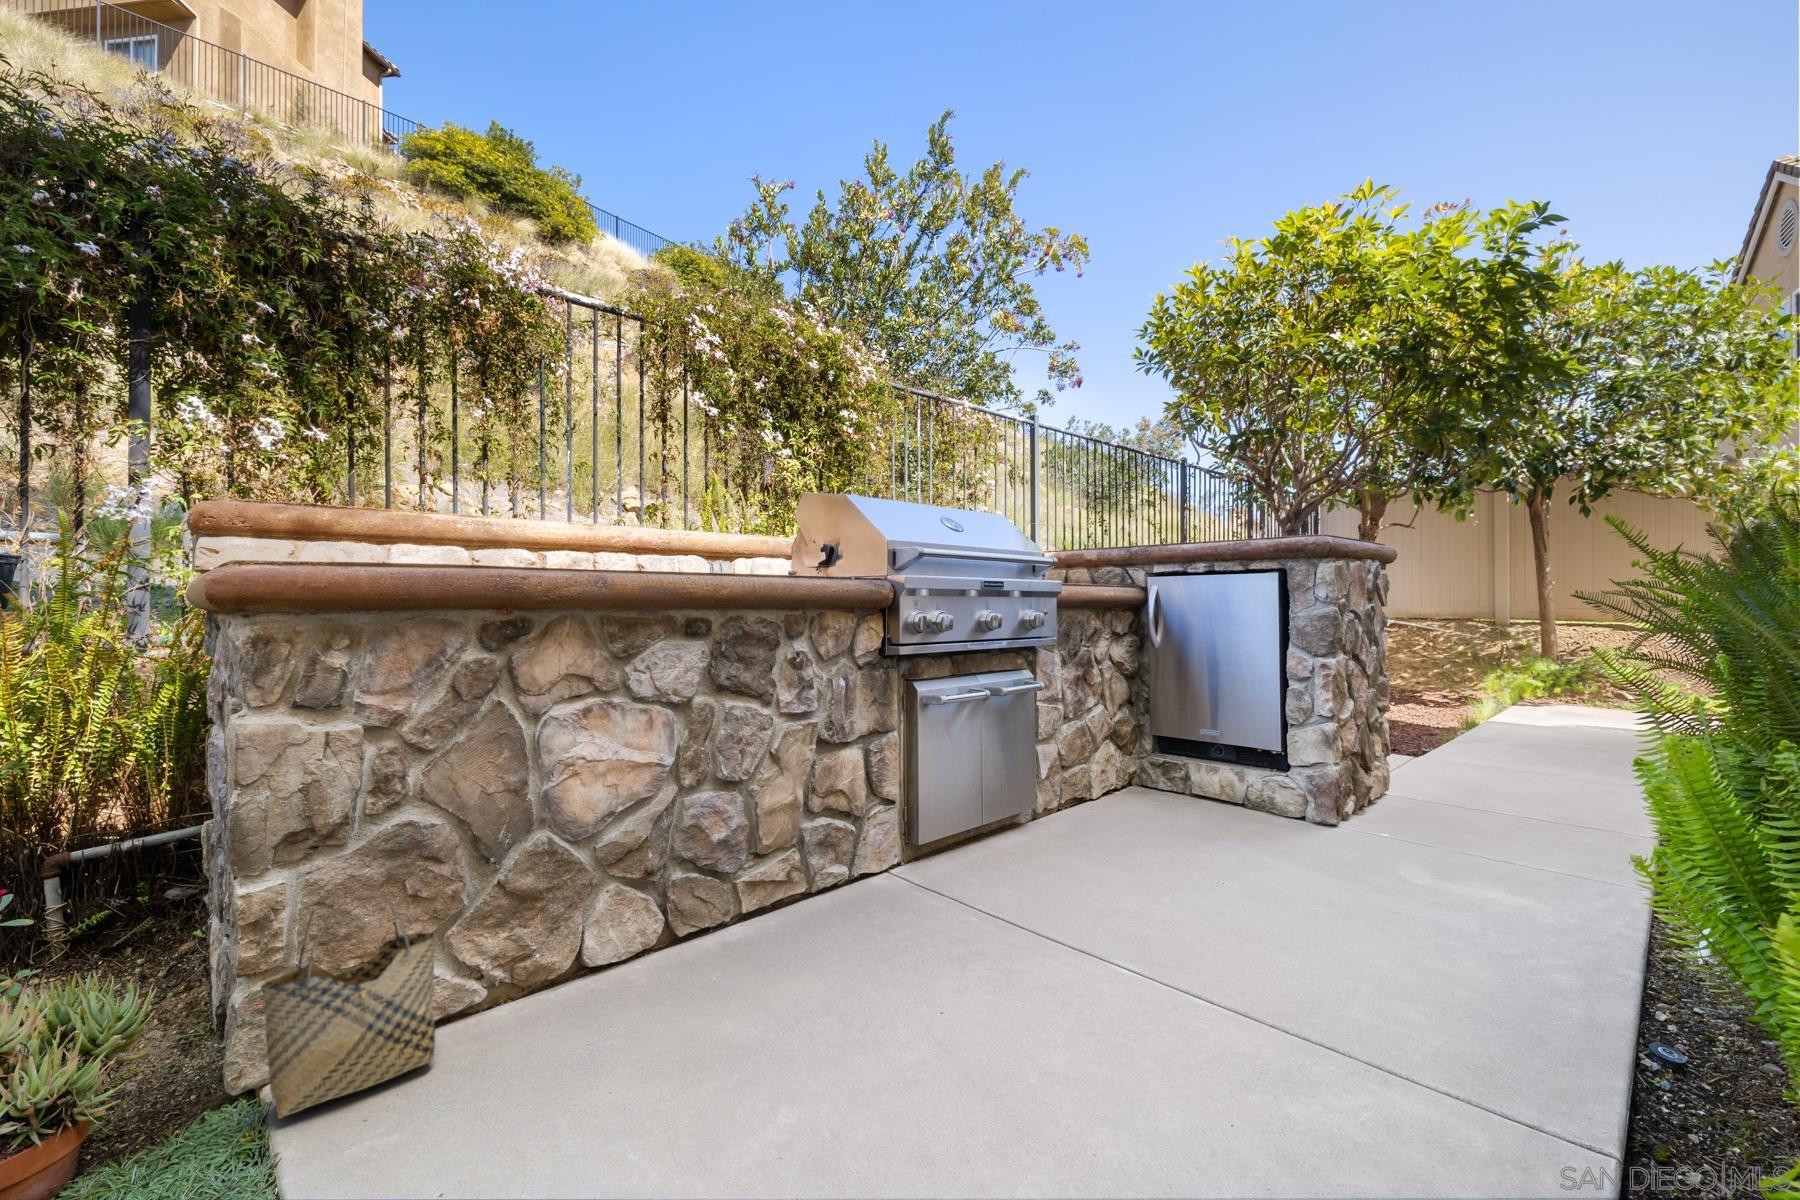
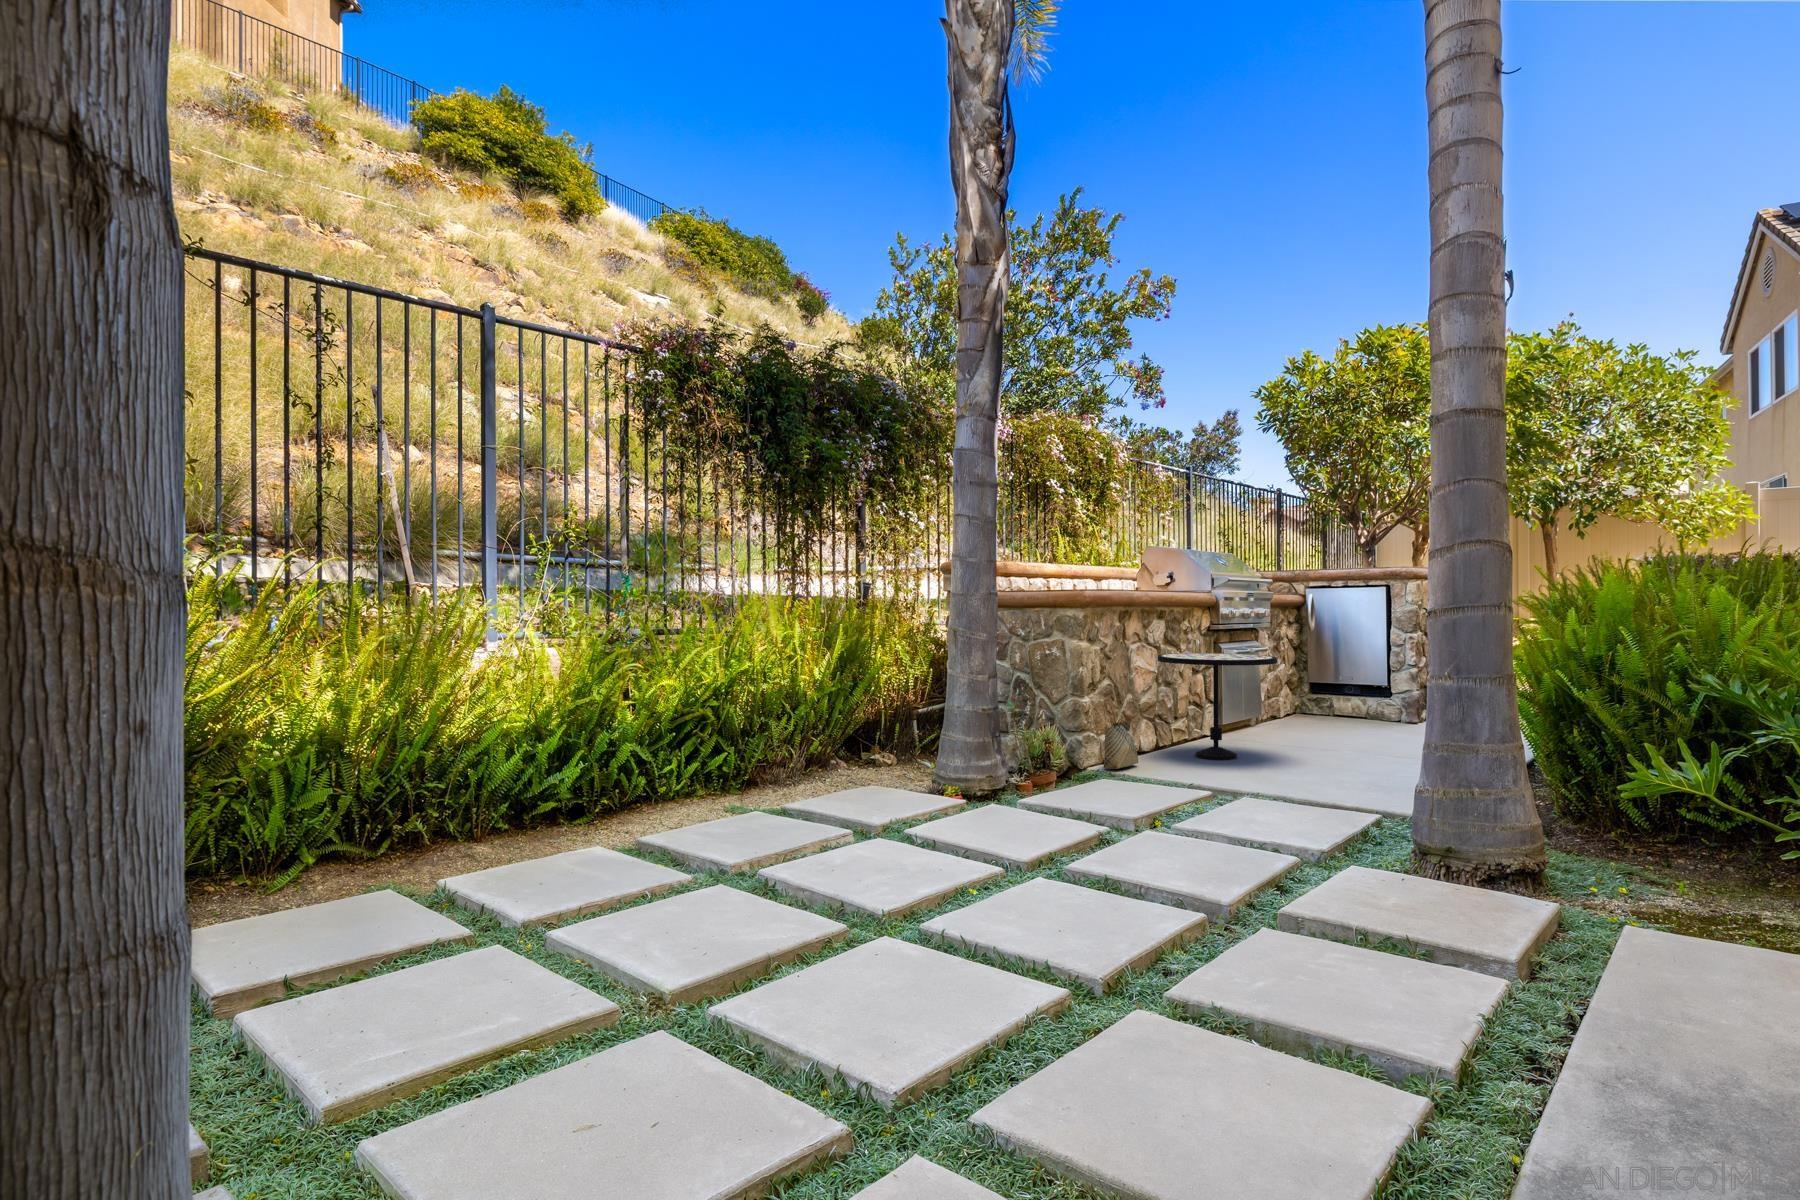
side table: none [583,719,886,1028] -> present [1158,653,1277,760]

